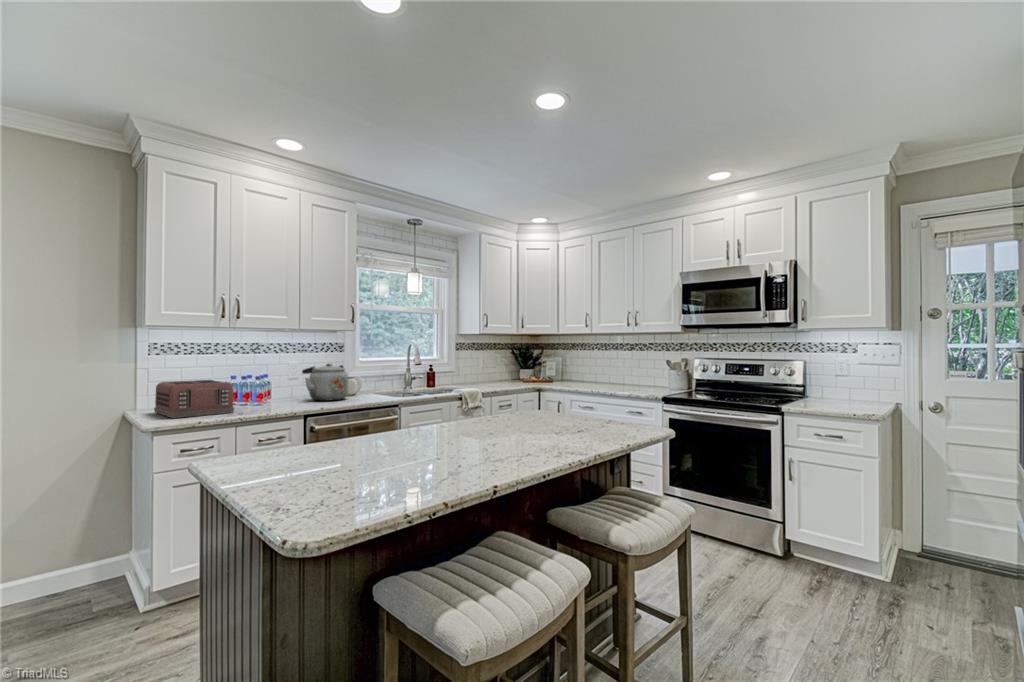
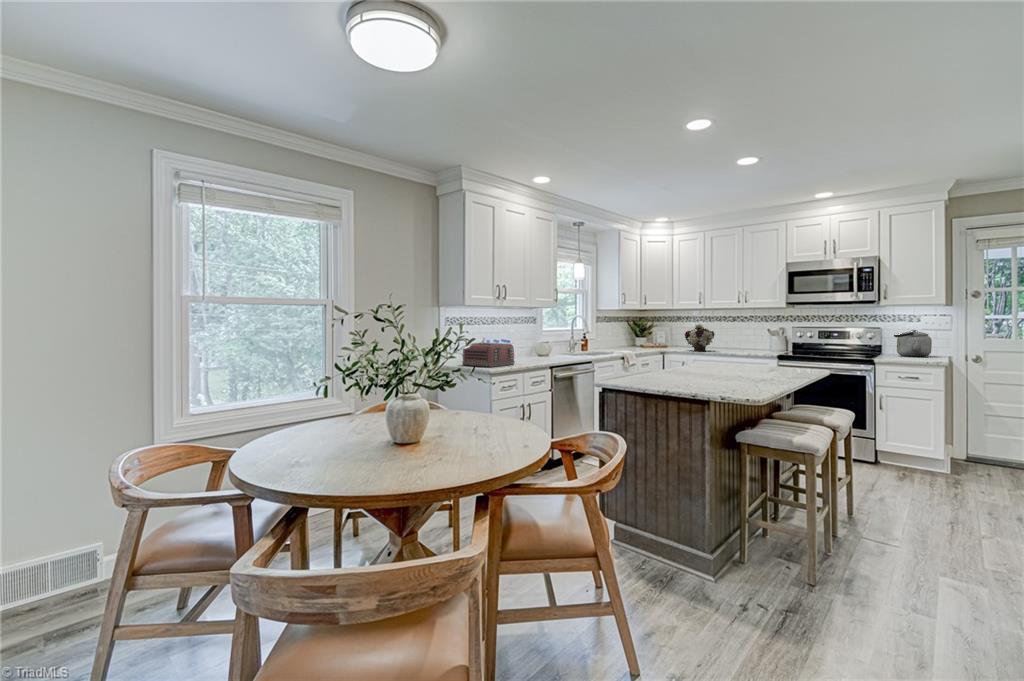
flower arrangement: none [559,353,596,389] -> present [685,324,715,351]
kettle: present [302,363,349,401] -> present [894,330,932,357]

